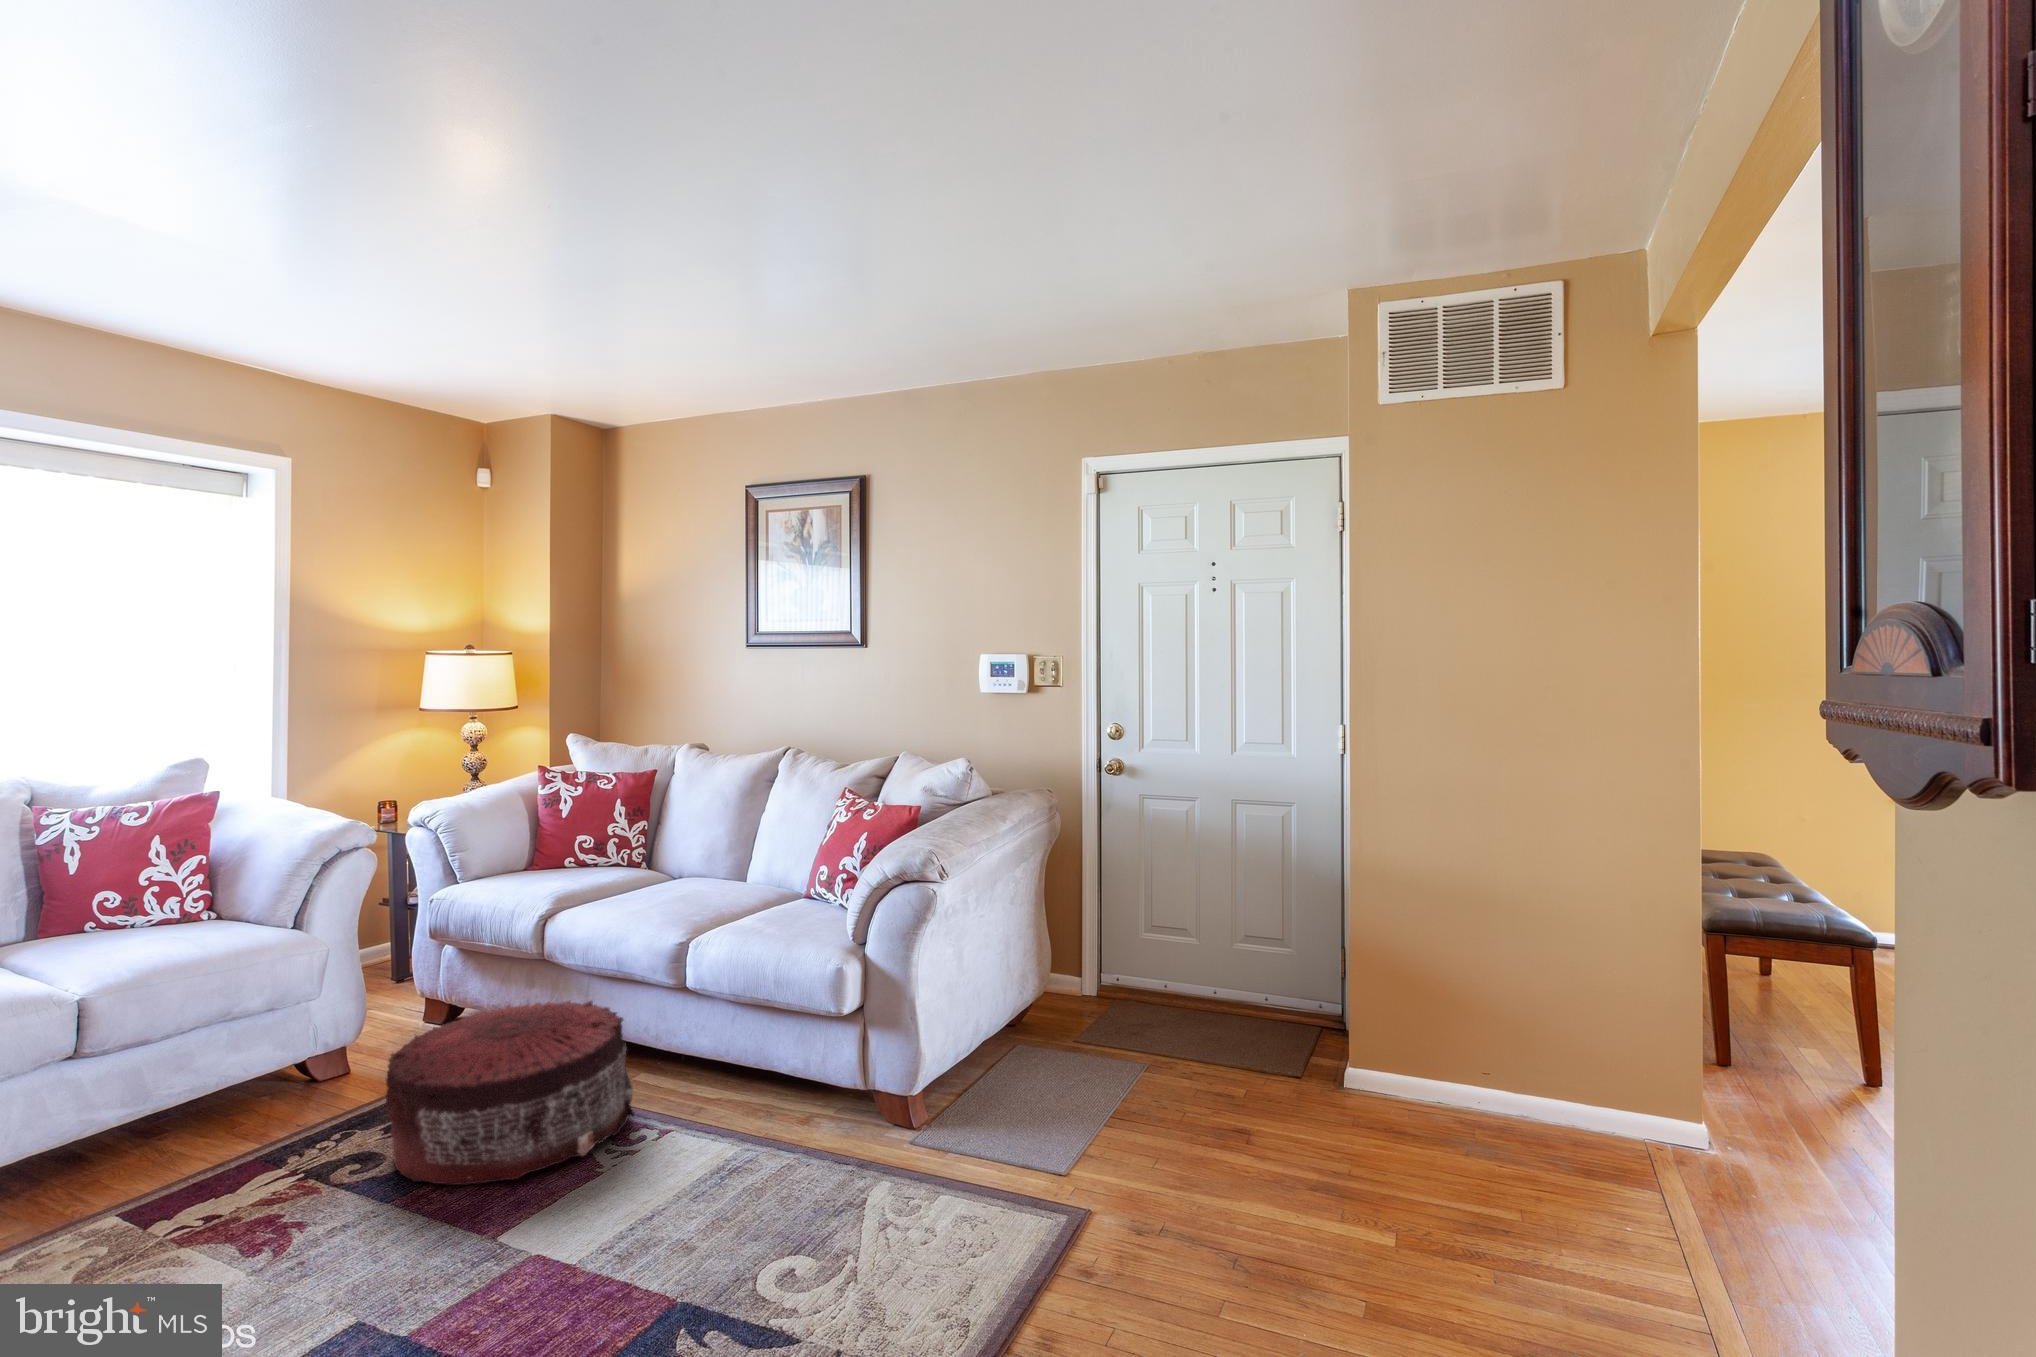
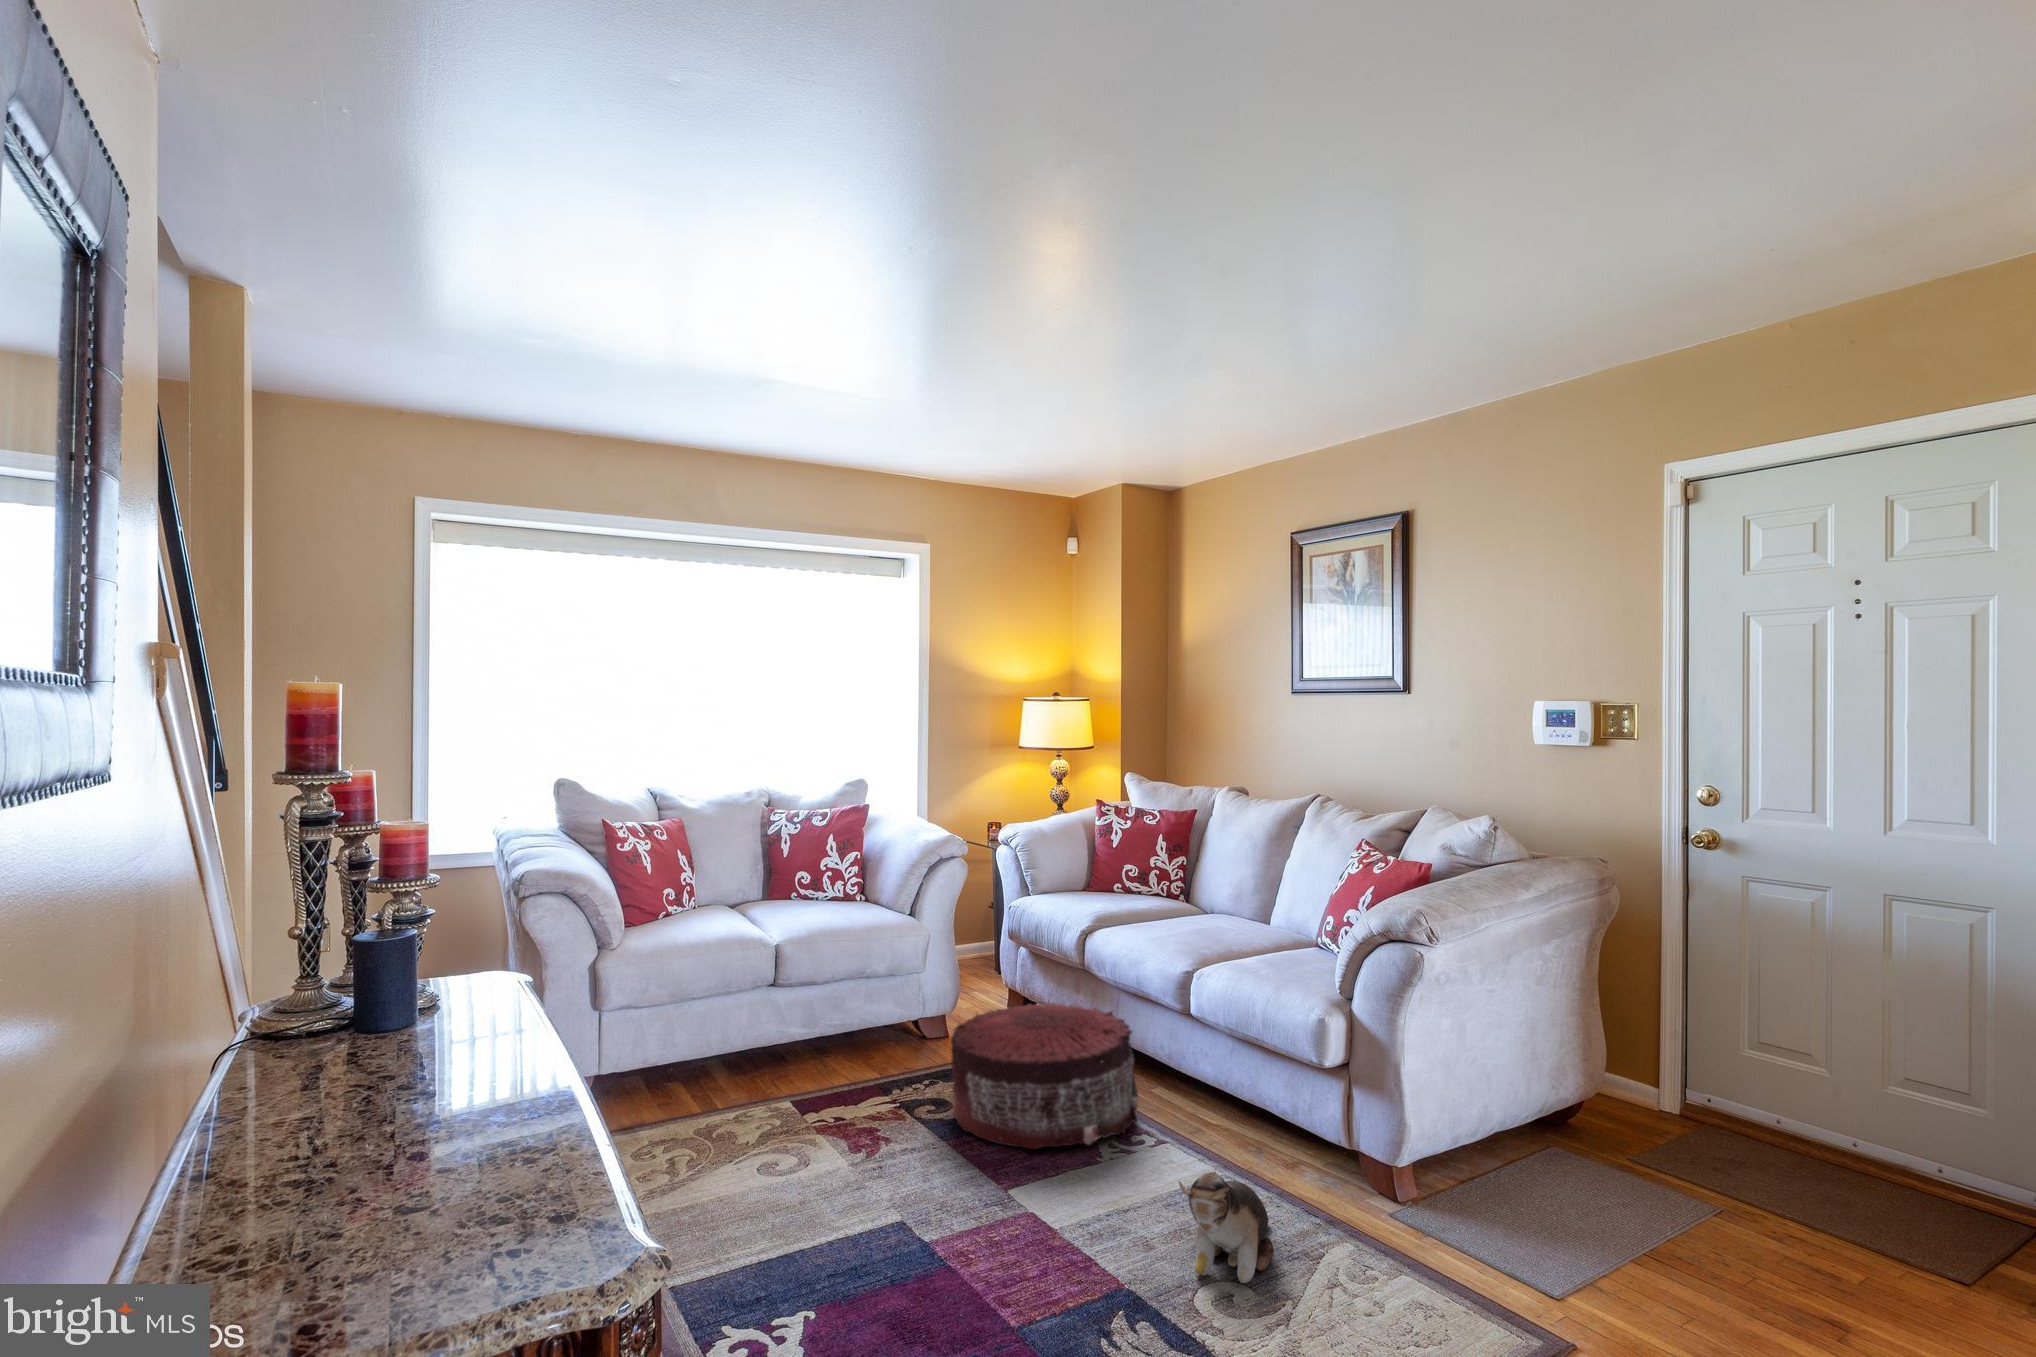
plush toy: none [736,1148,823,1261] -> present [1179,1172,1274,1283]

